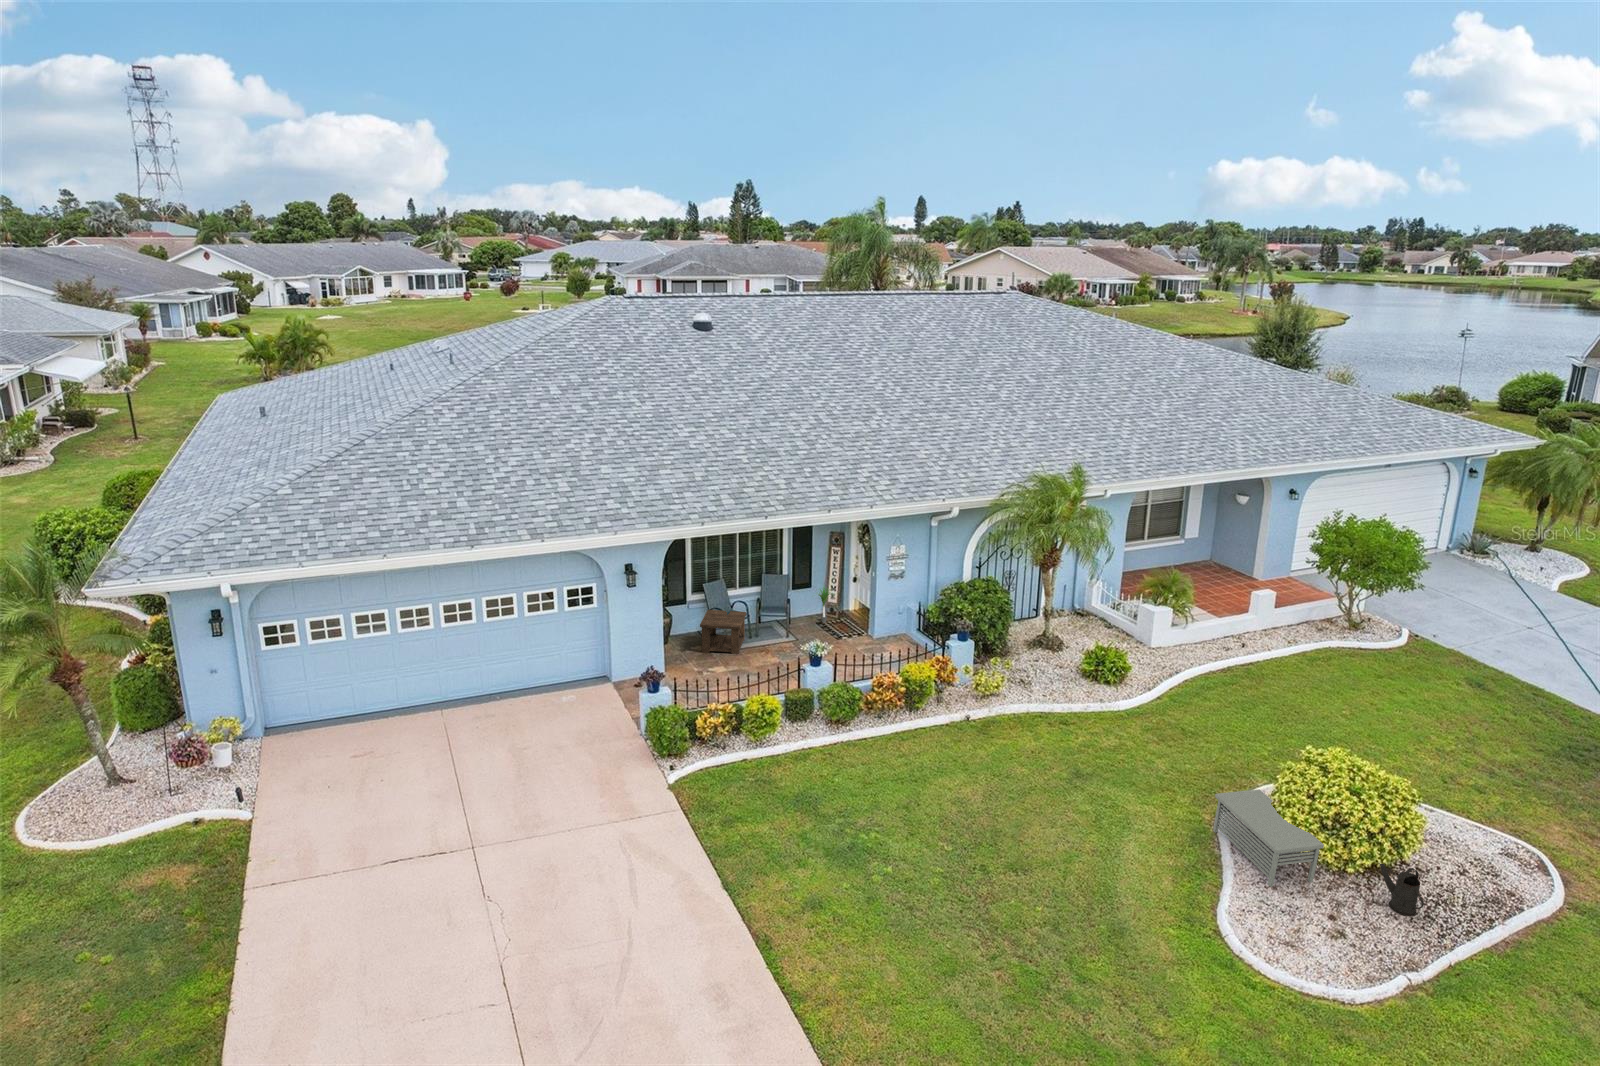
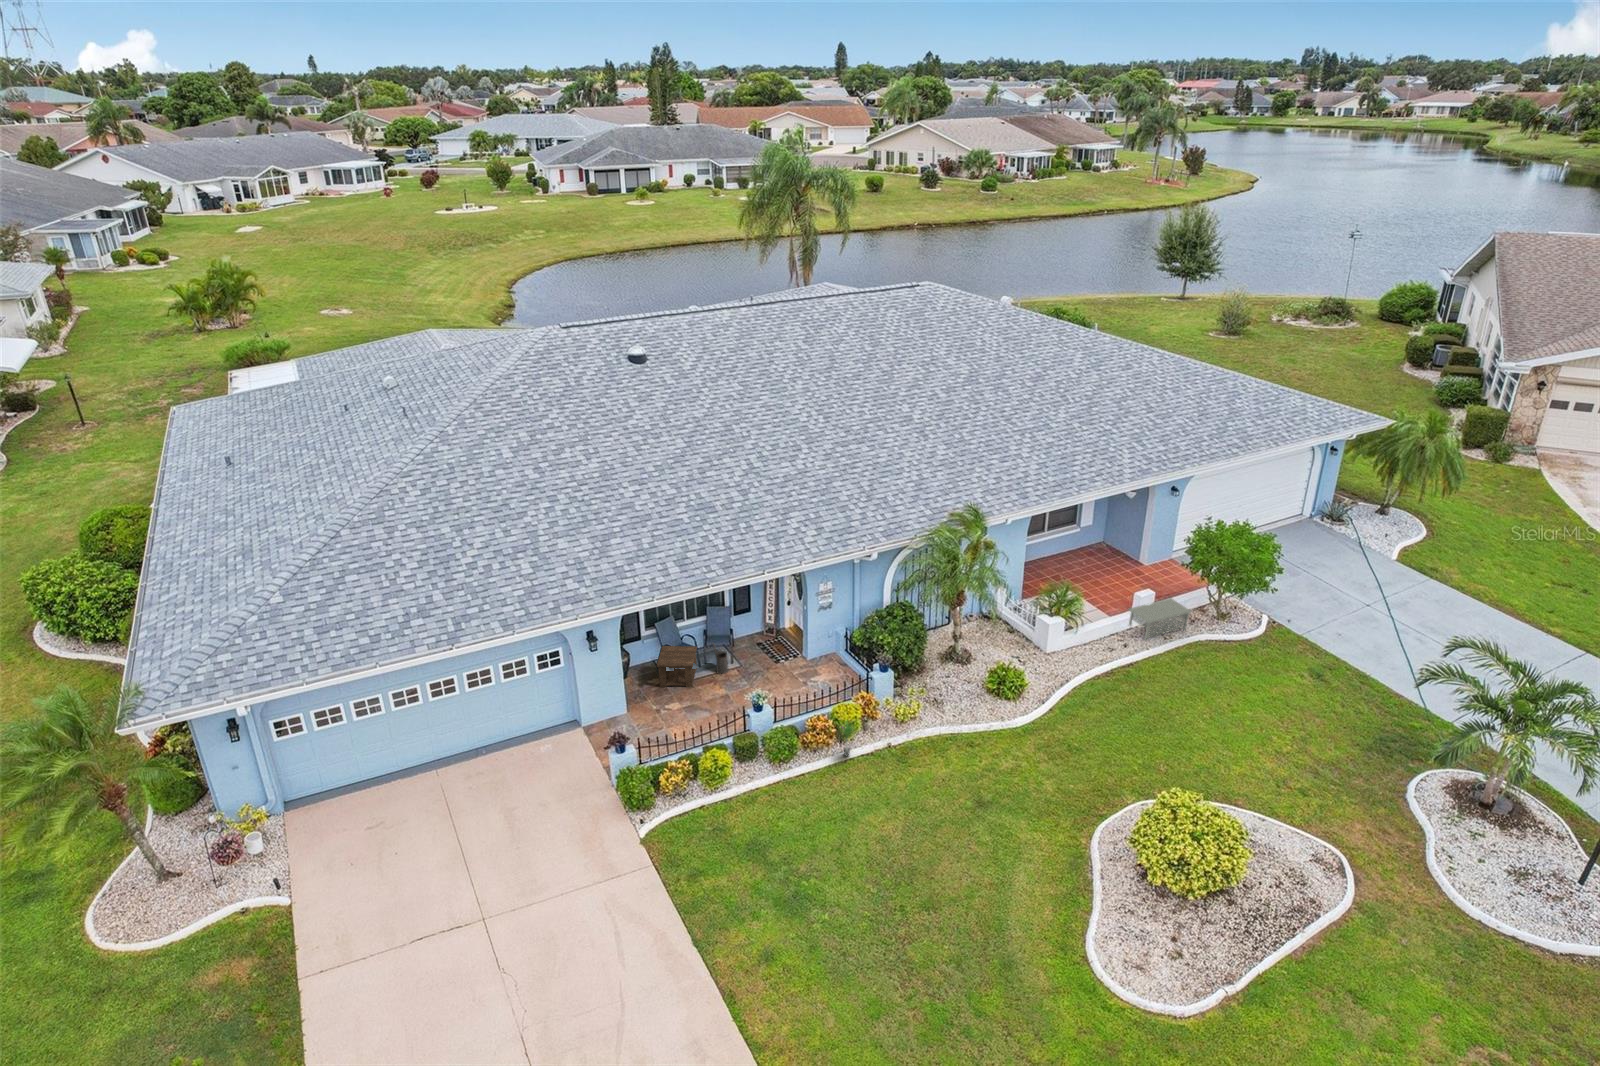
potted plant: present [818,588,830,623] -> present [840,722,853,756]
storage bench: present [1213,789,1324,887] -> present [1129,598,1191,641]
watering can: present [1380,864,1424,916] -> present [713,643,729,674]

